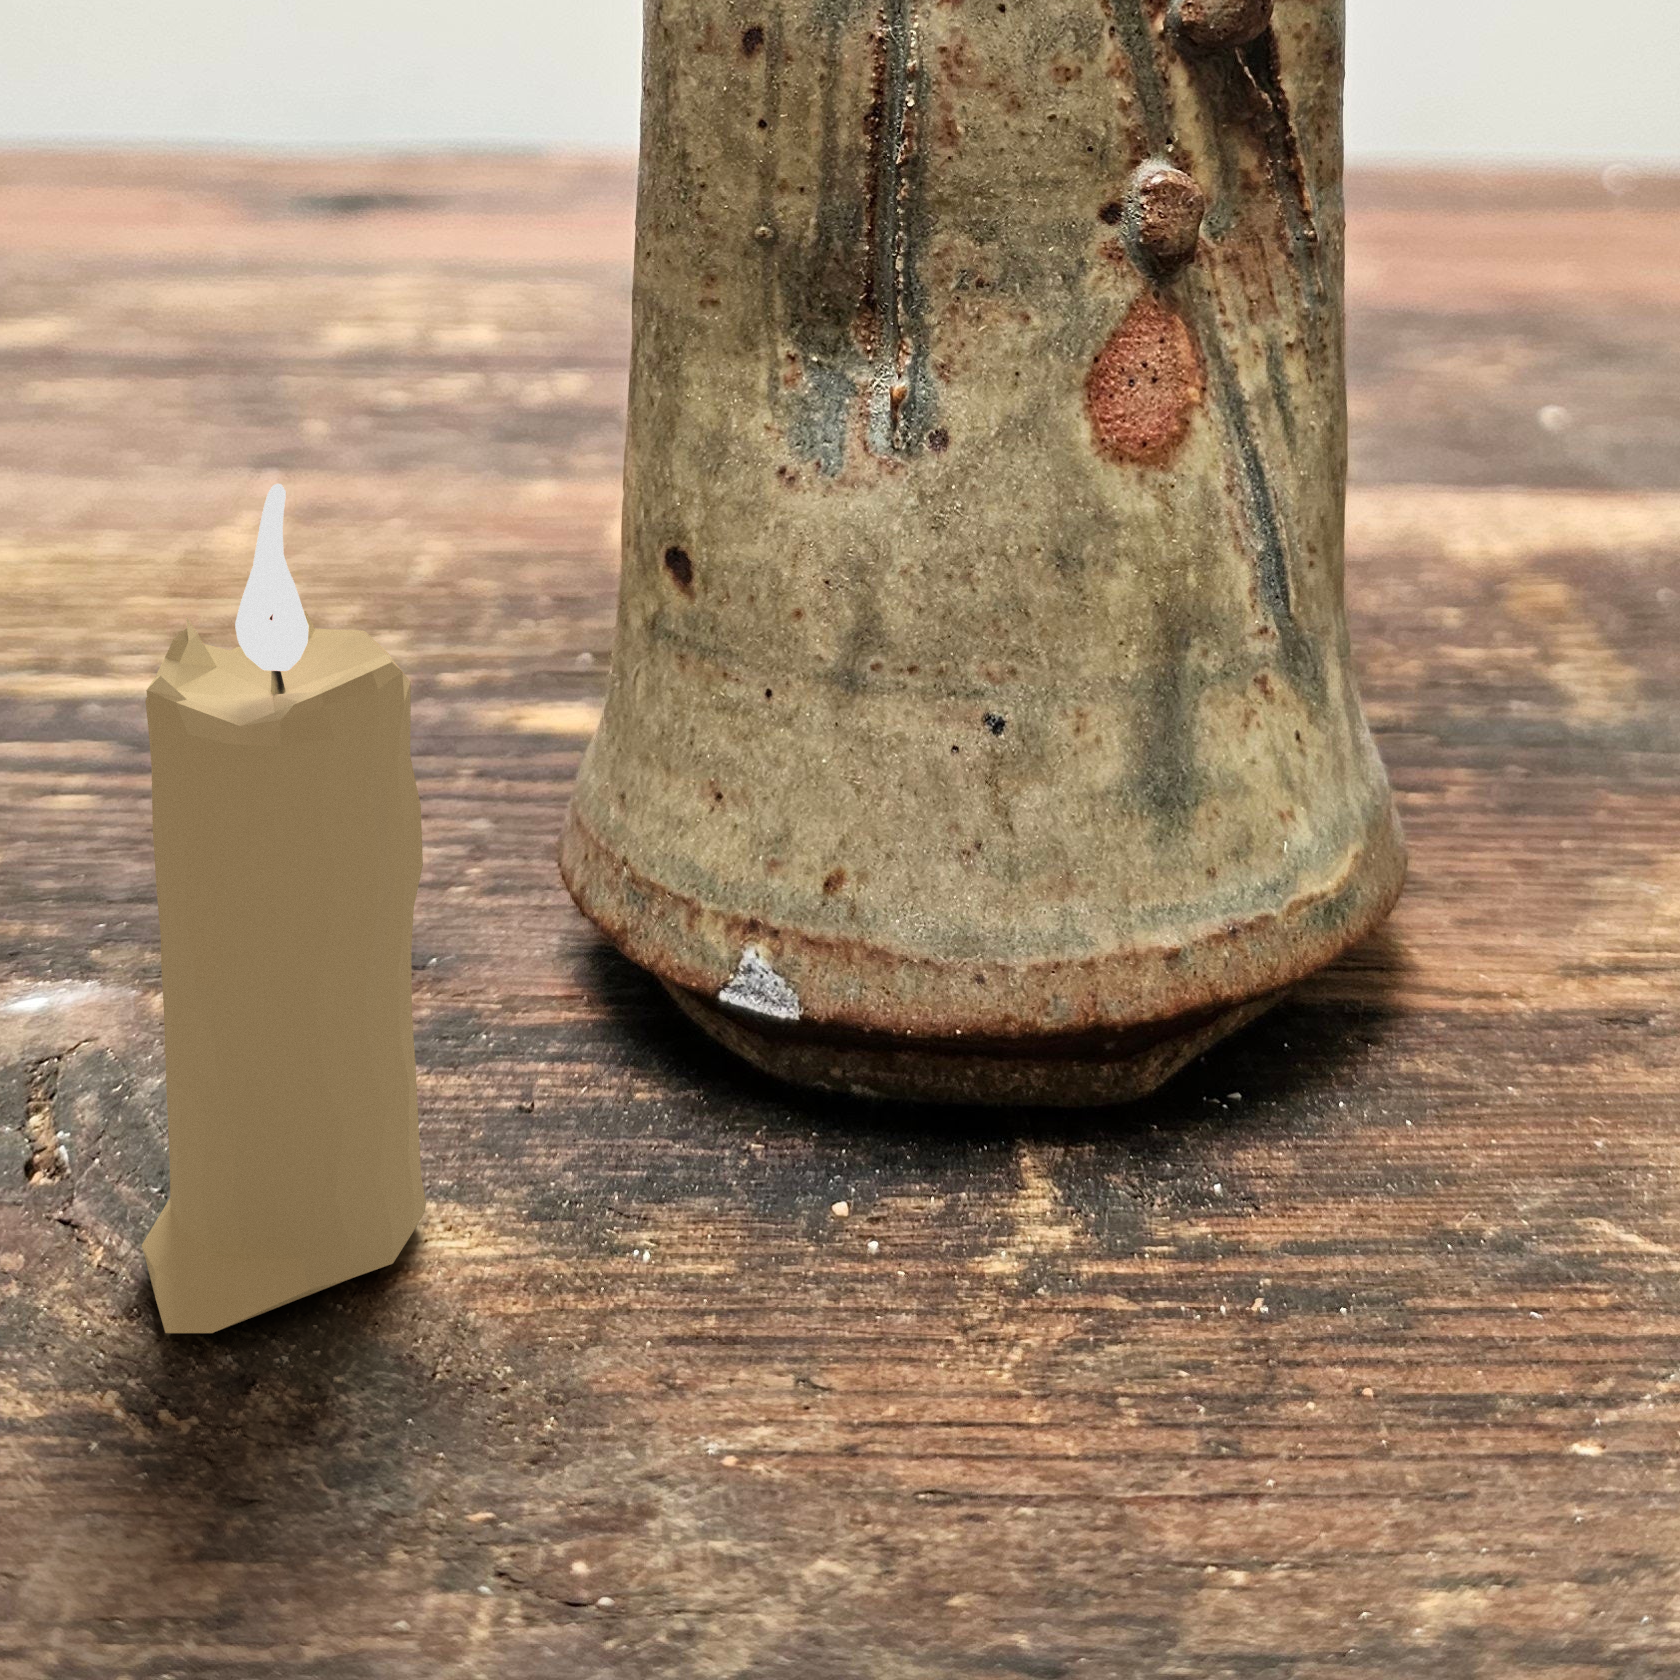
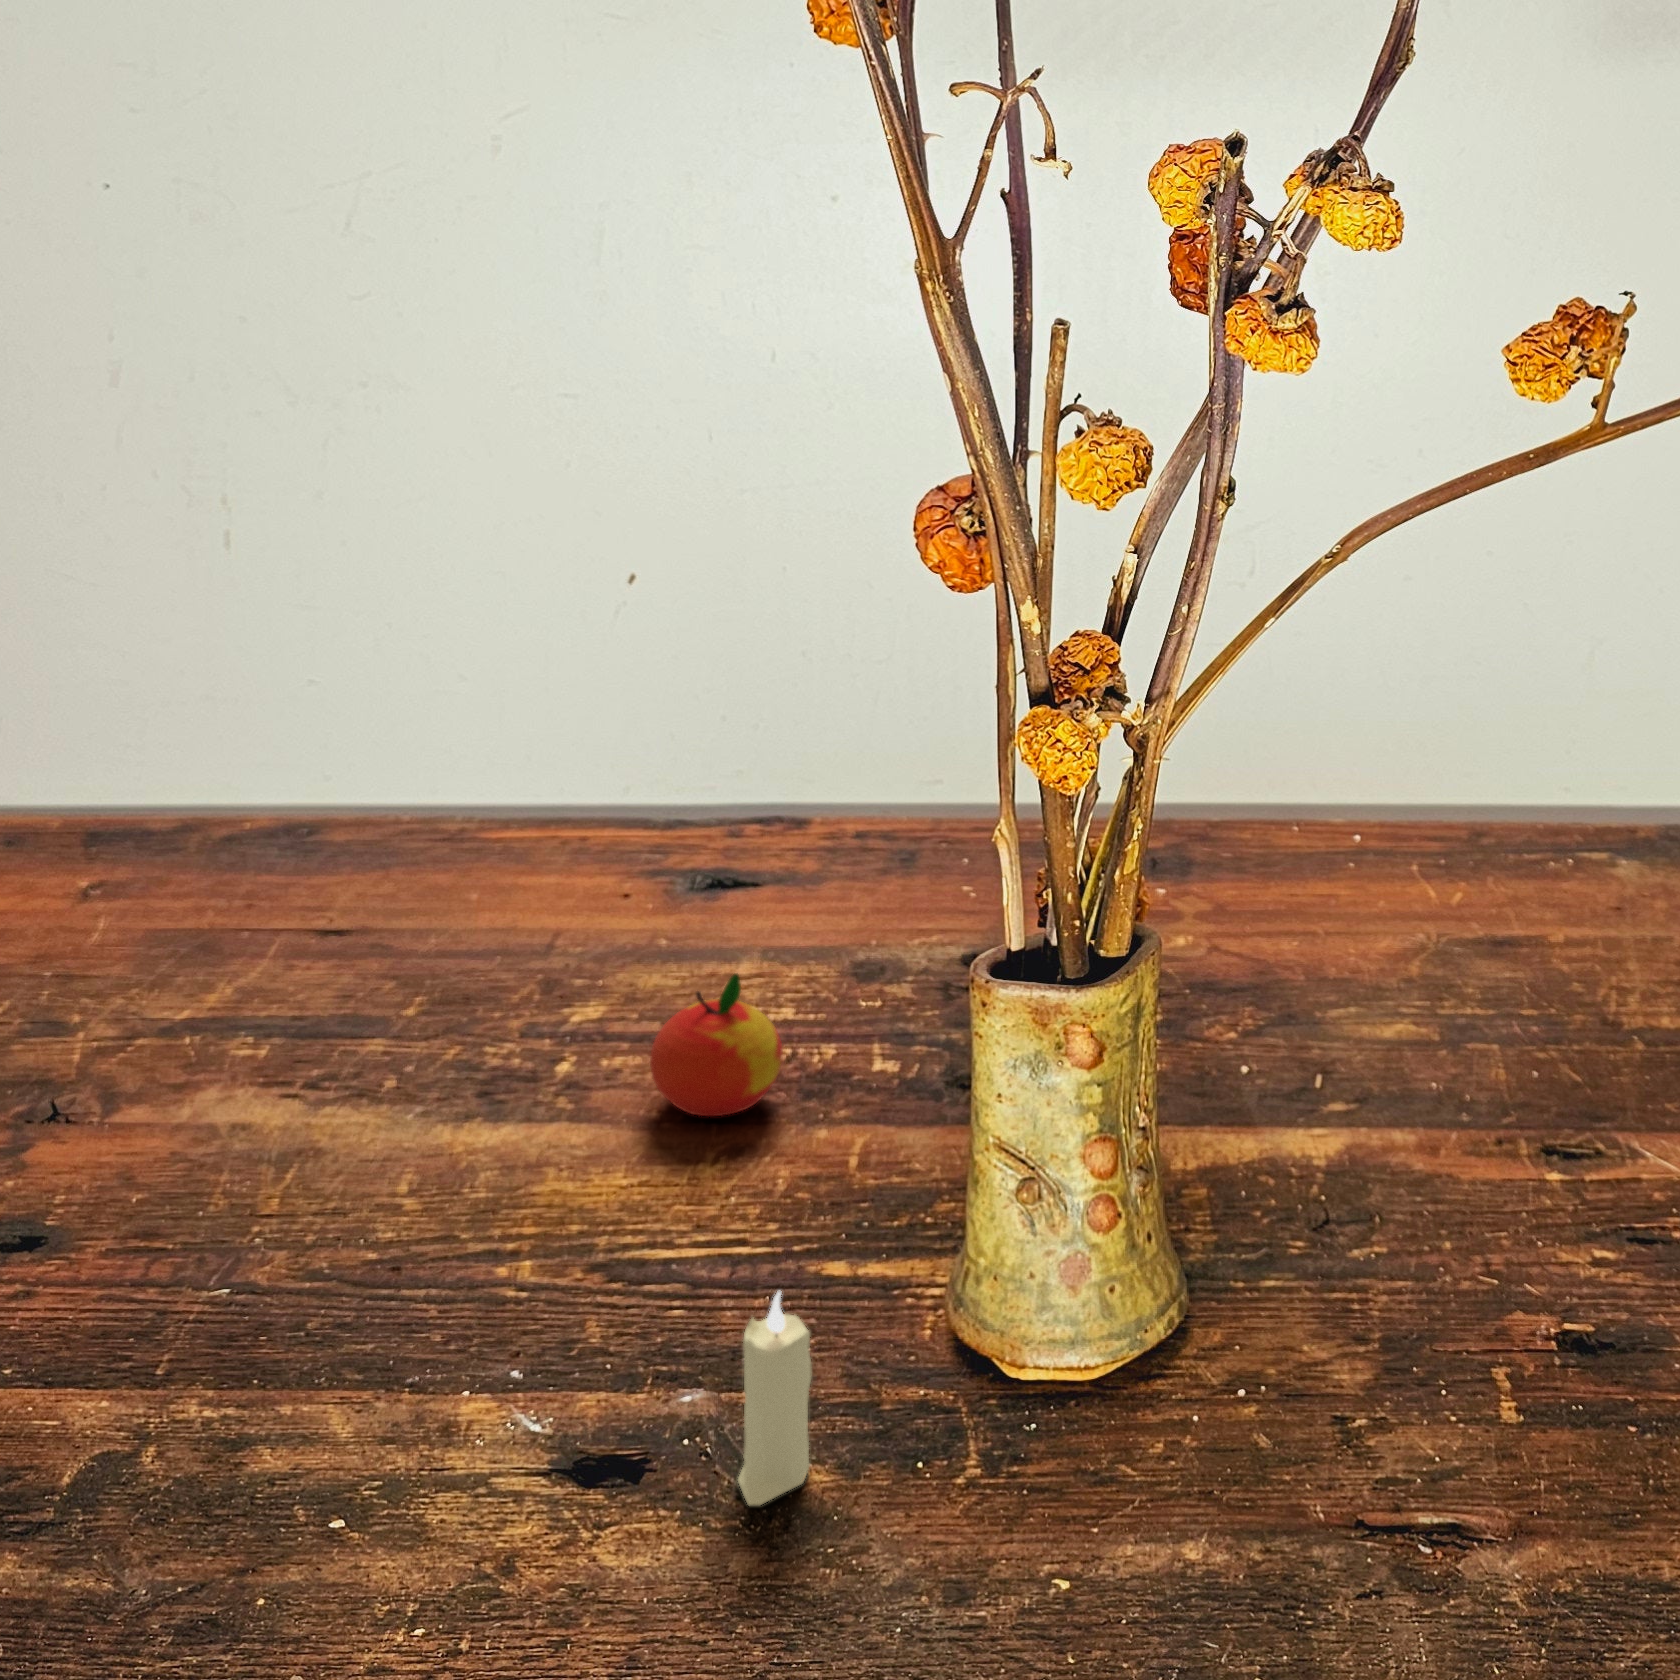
apple: none [102,65,454,435] -> present [650,974,783,1116]

